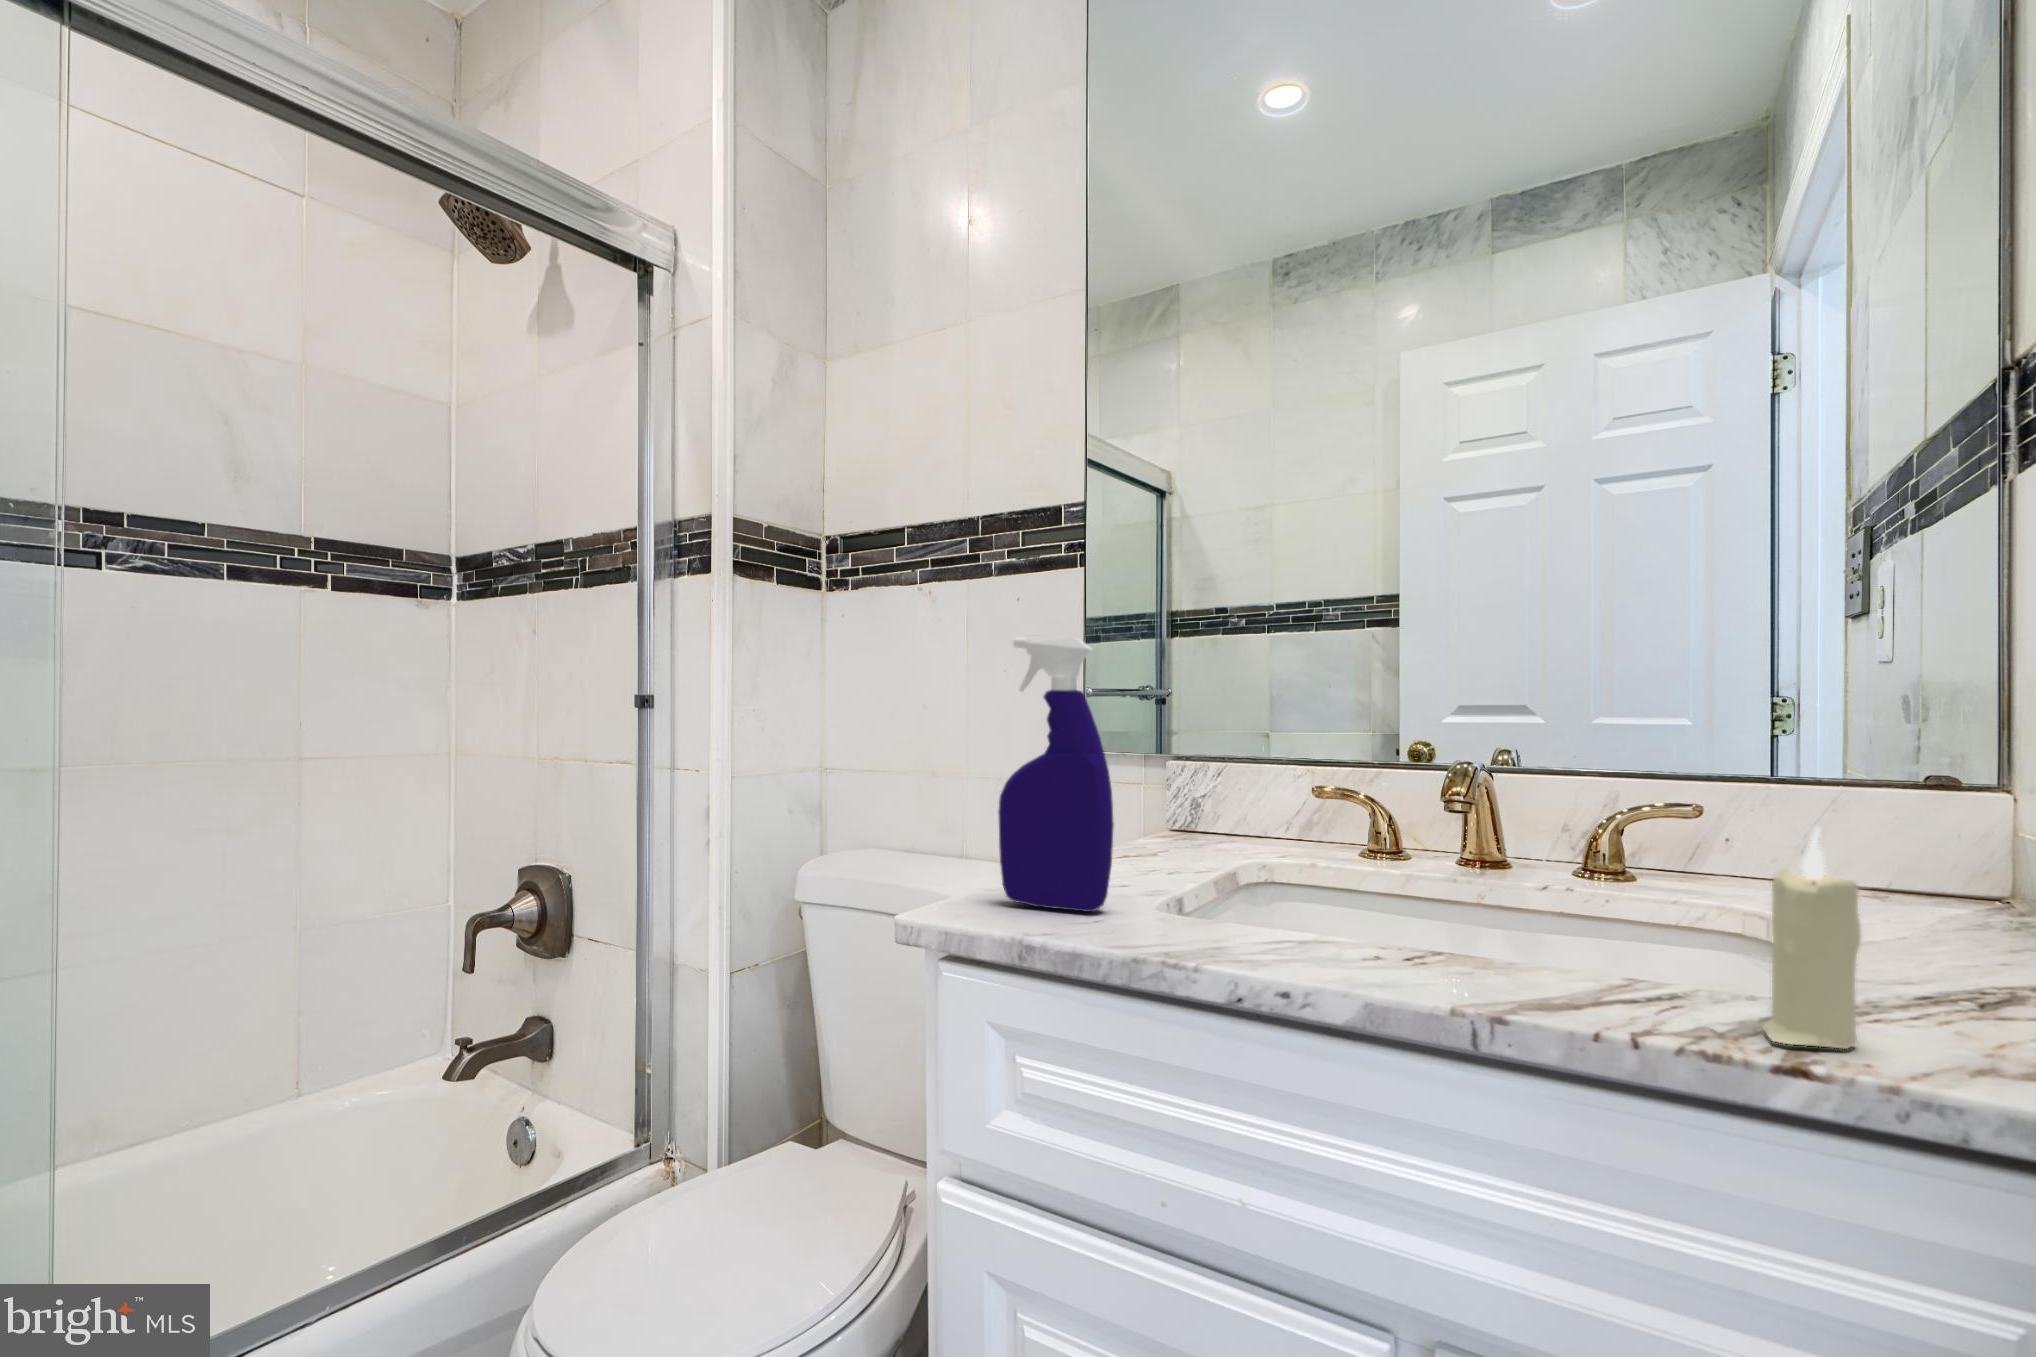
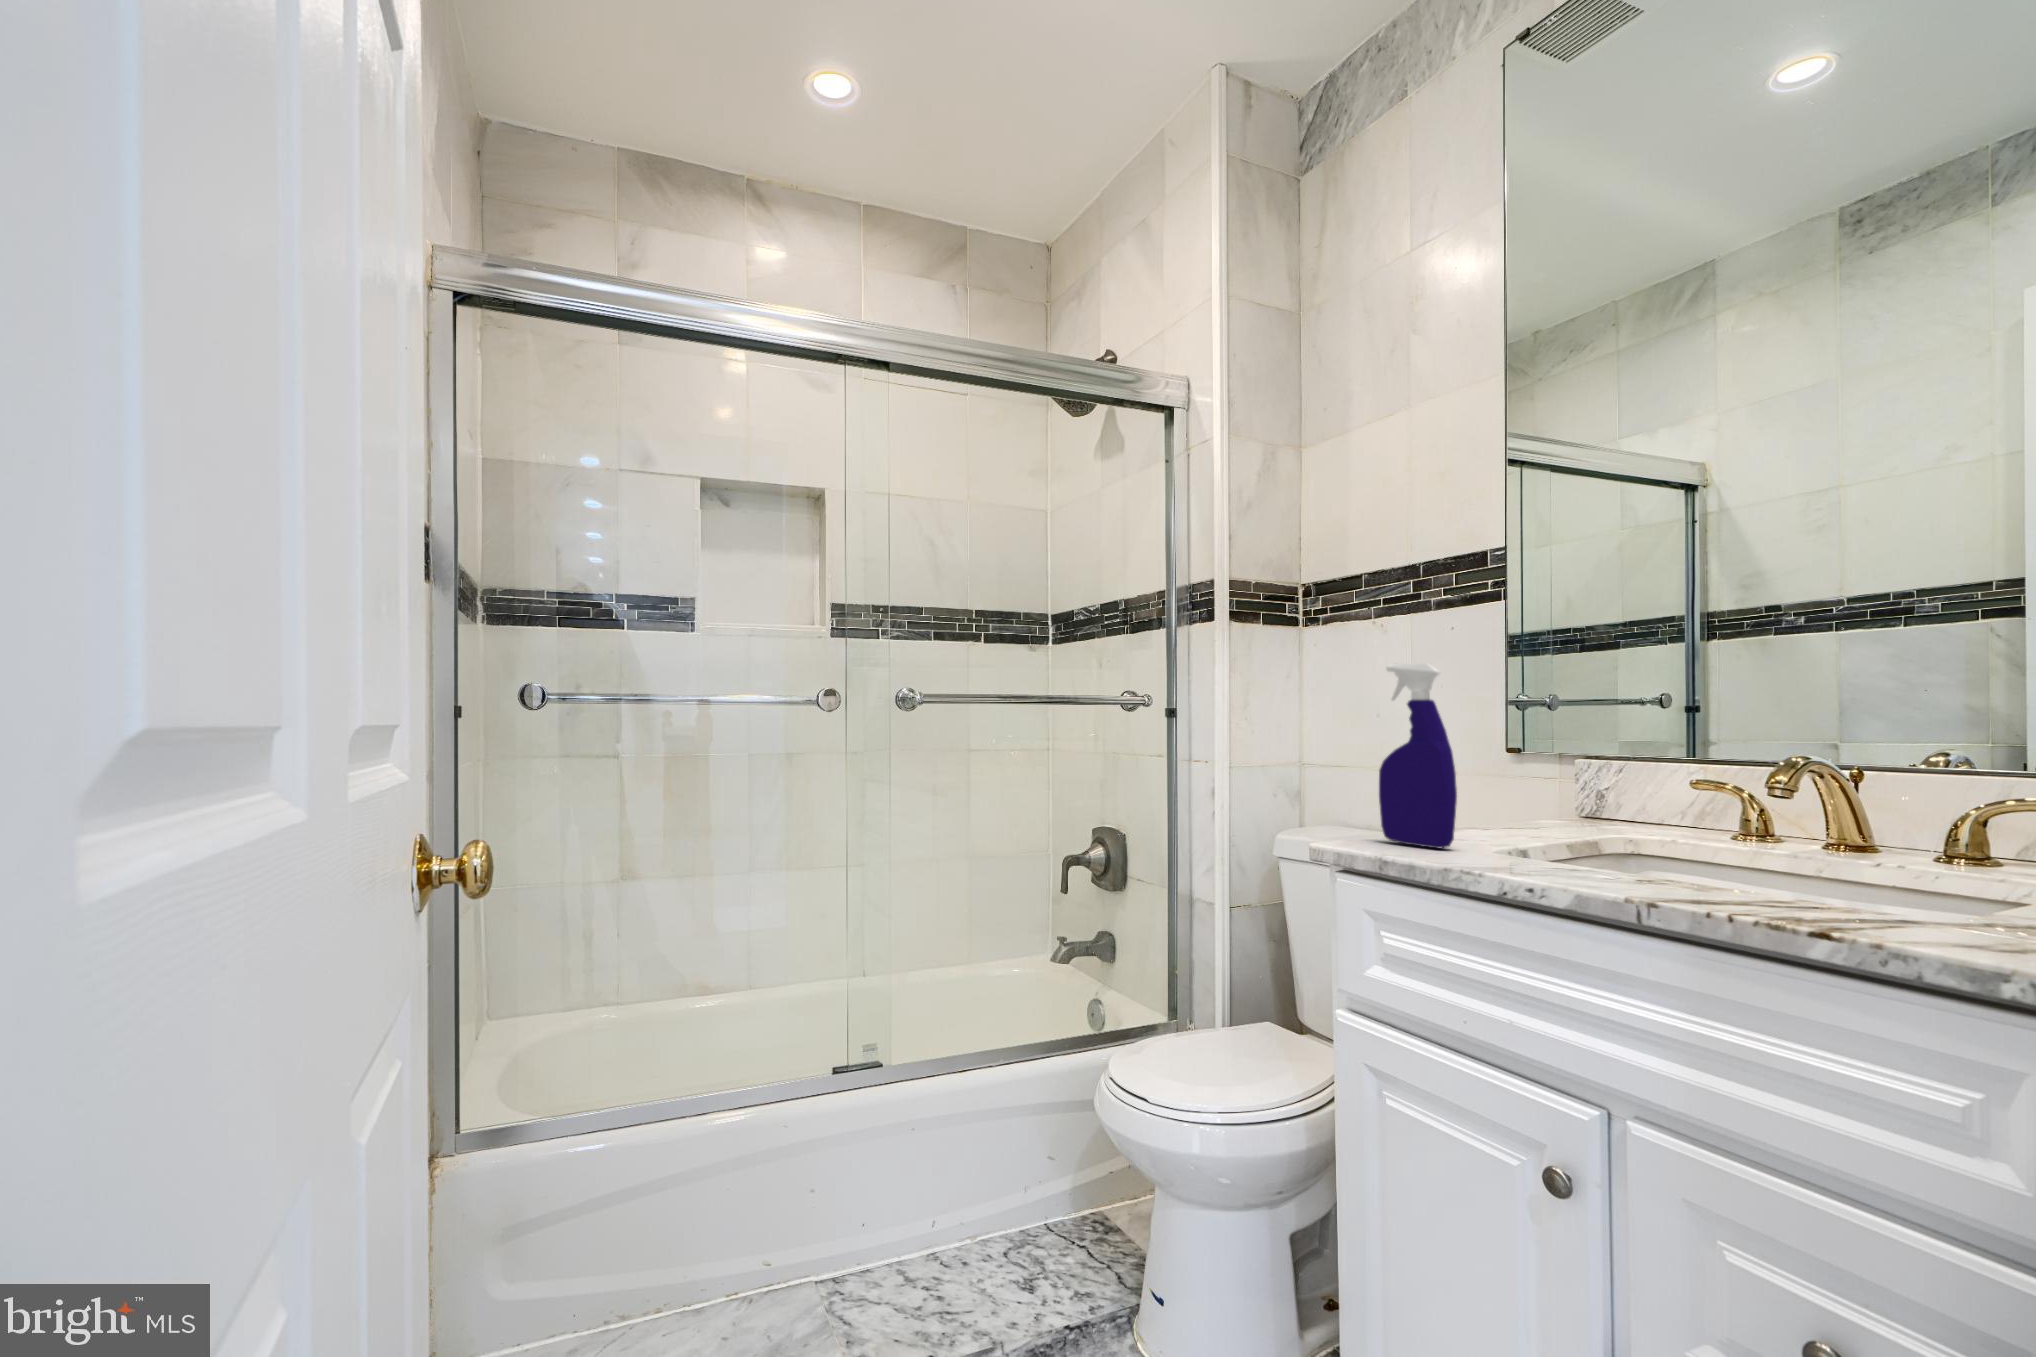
candle: present [1763,828,1861,1049] -> none [1845,785,1923,935]

